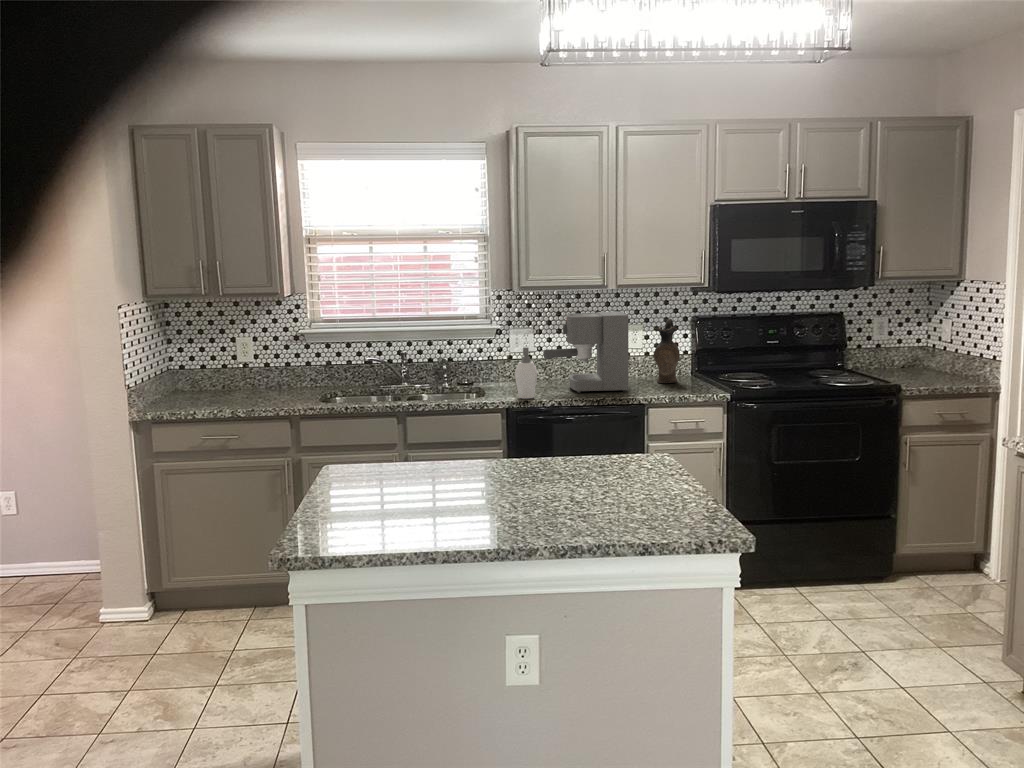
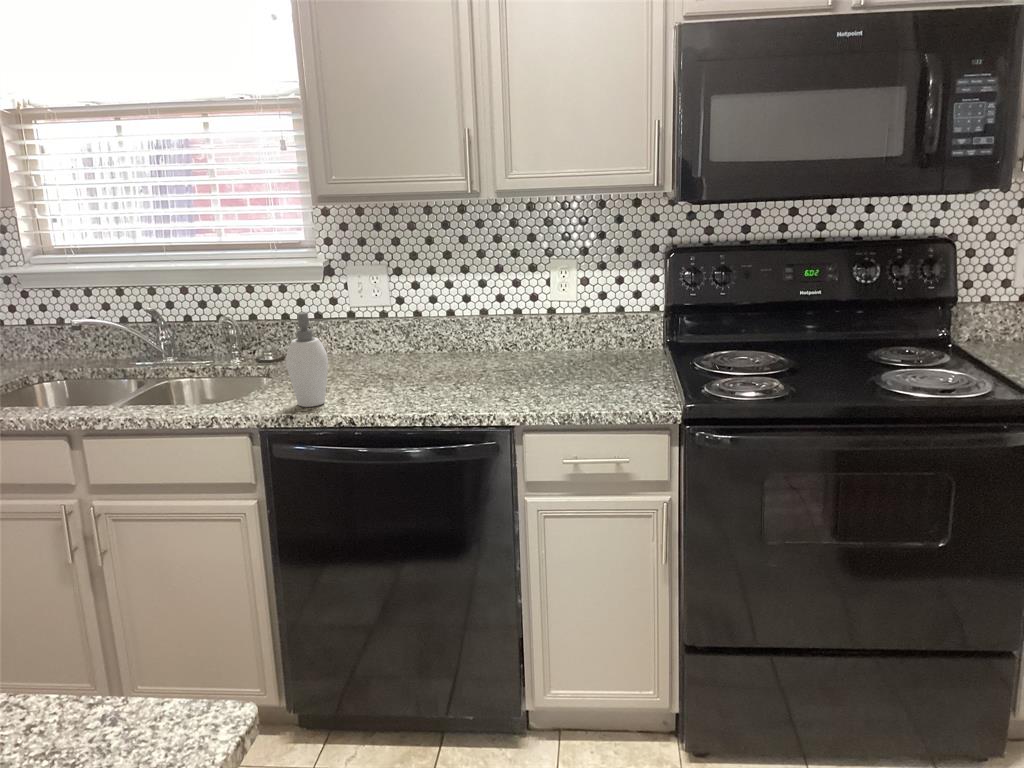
coffee maker: present [543,311,629,393] -> none [359,239,517,393]
ceramic pitcher: present [654,319,680,383] -> none [573,251,622,371]

